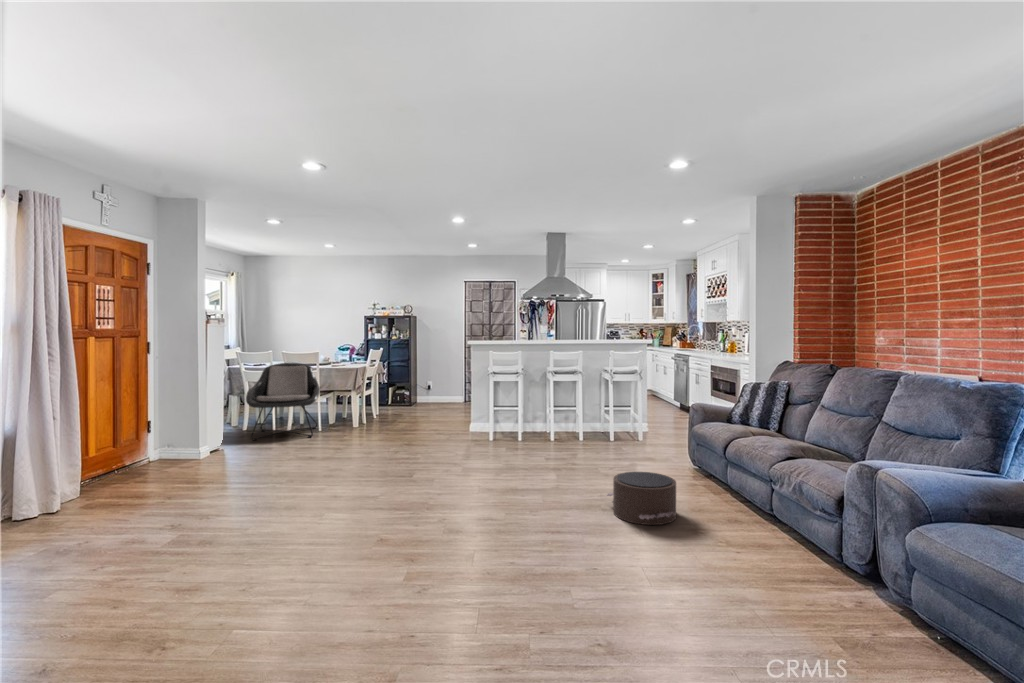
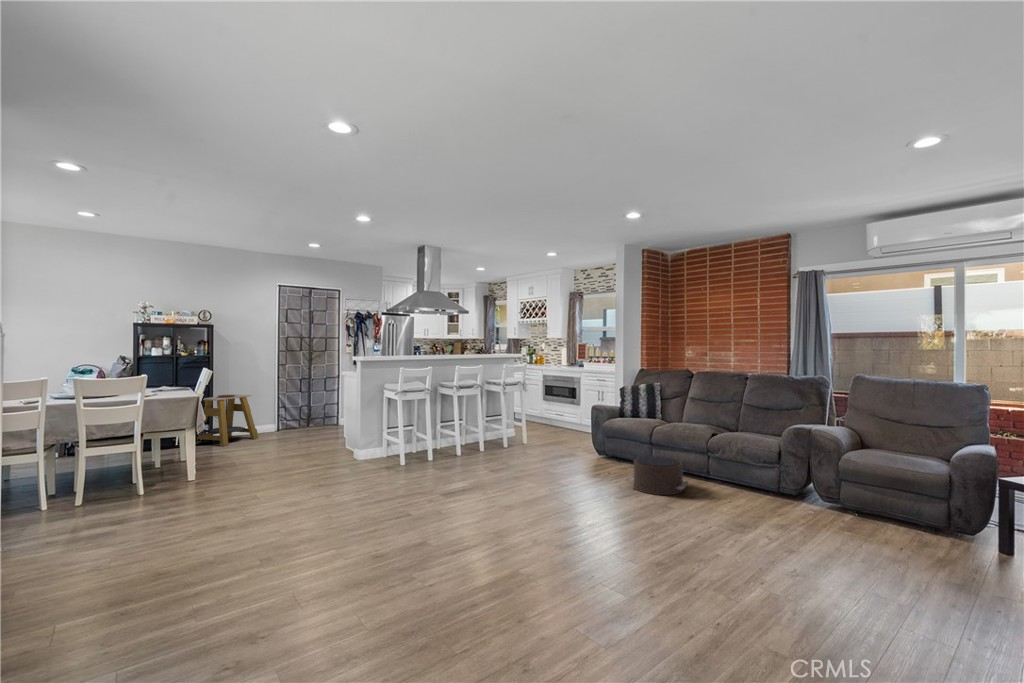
lounge chair: present [246,363,320,441] -> none [54,393,186,515]
side table: none [393,371,436,411] -> present [197,395,258,446]

